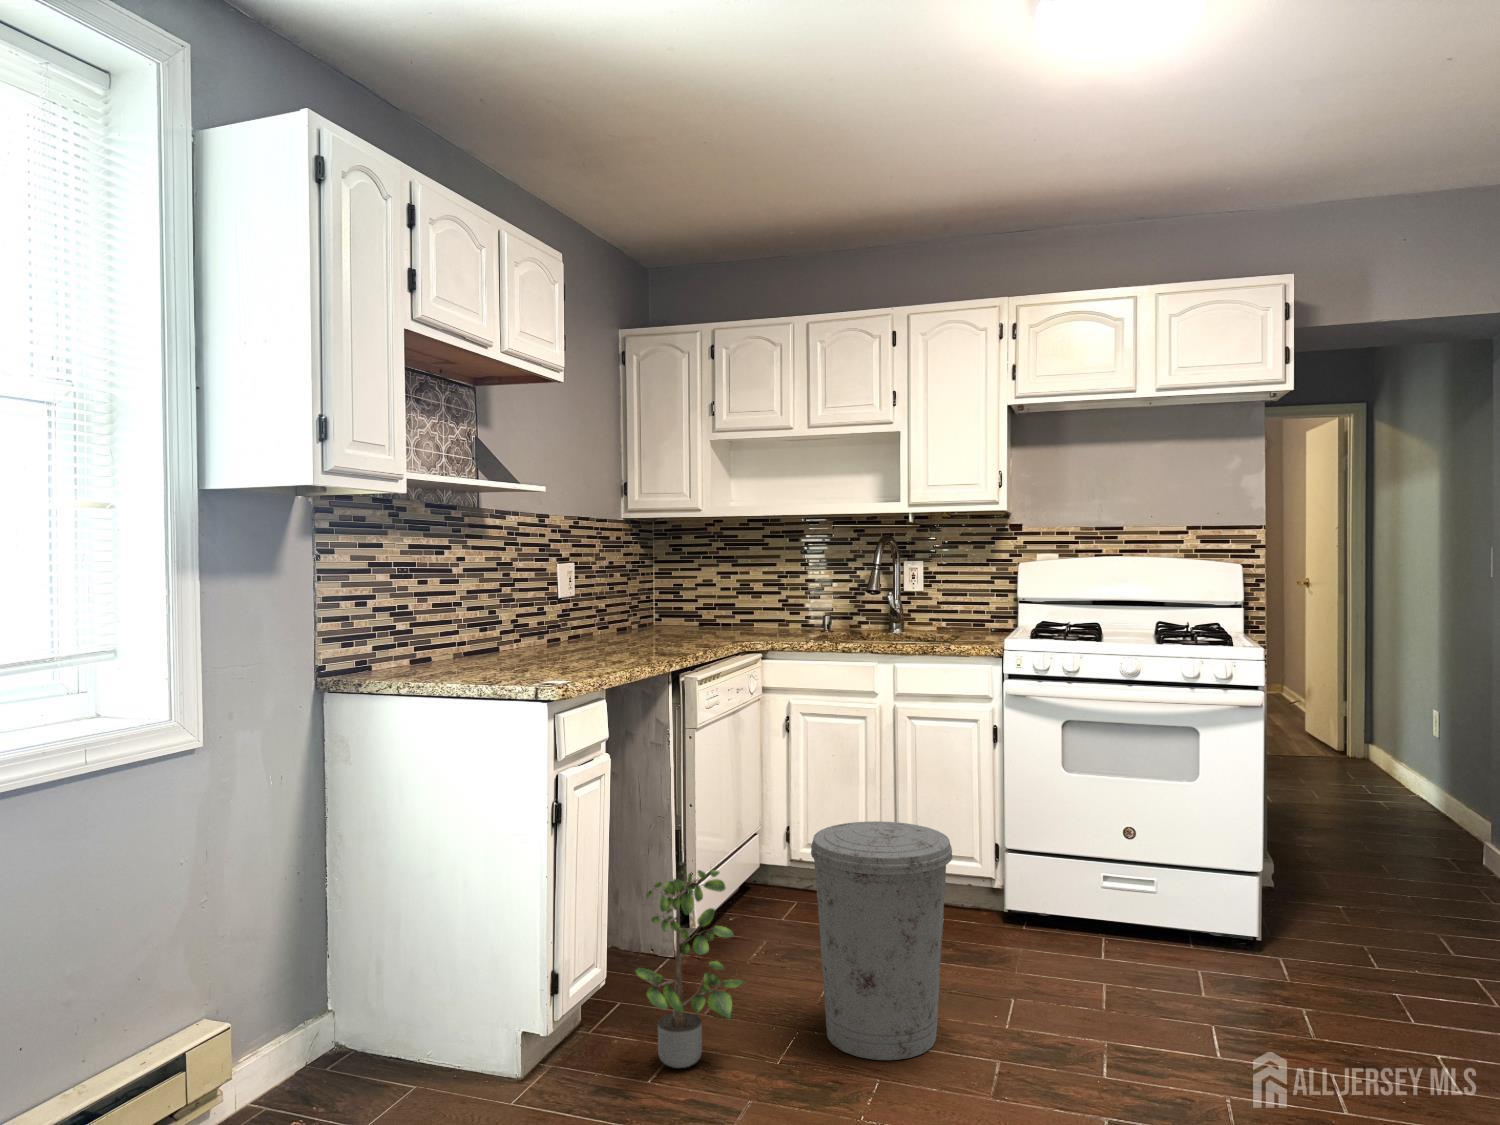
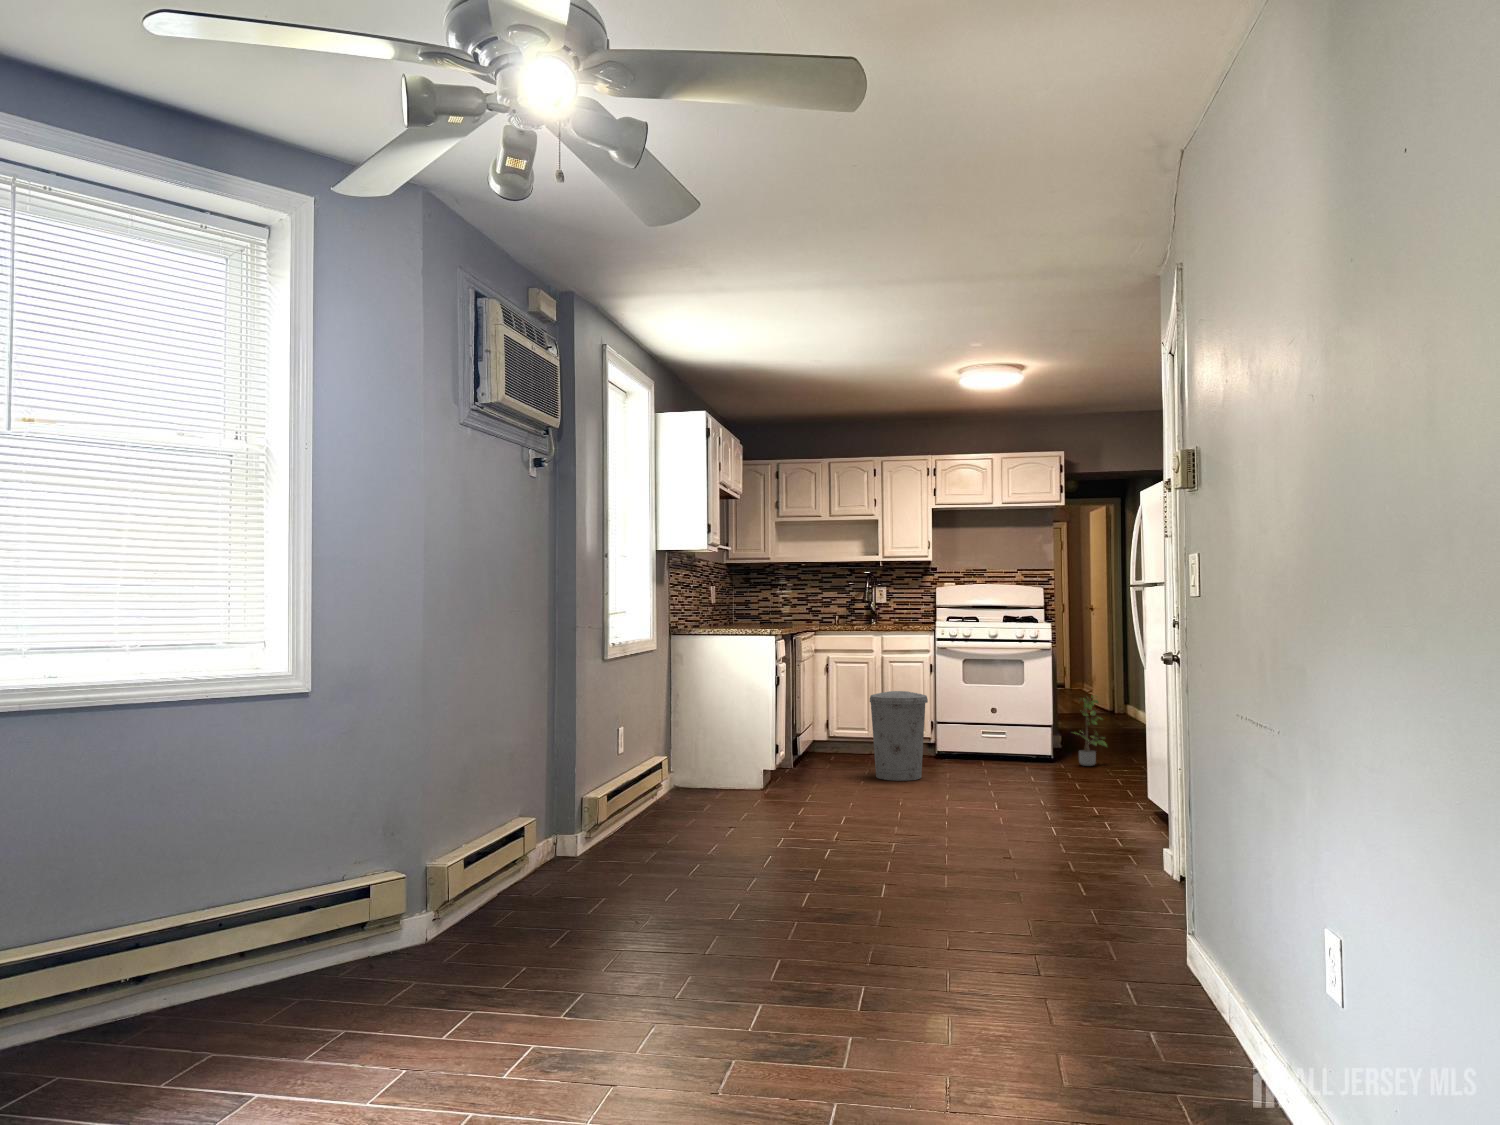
potted plant: present [636,870,745,1068] -> present [1079,695,1107,766]

